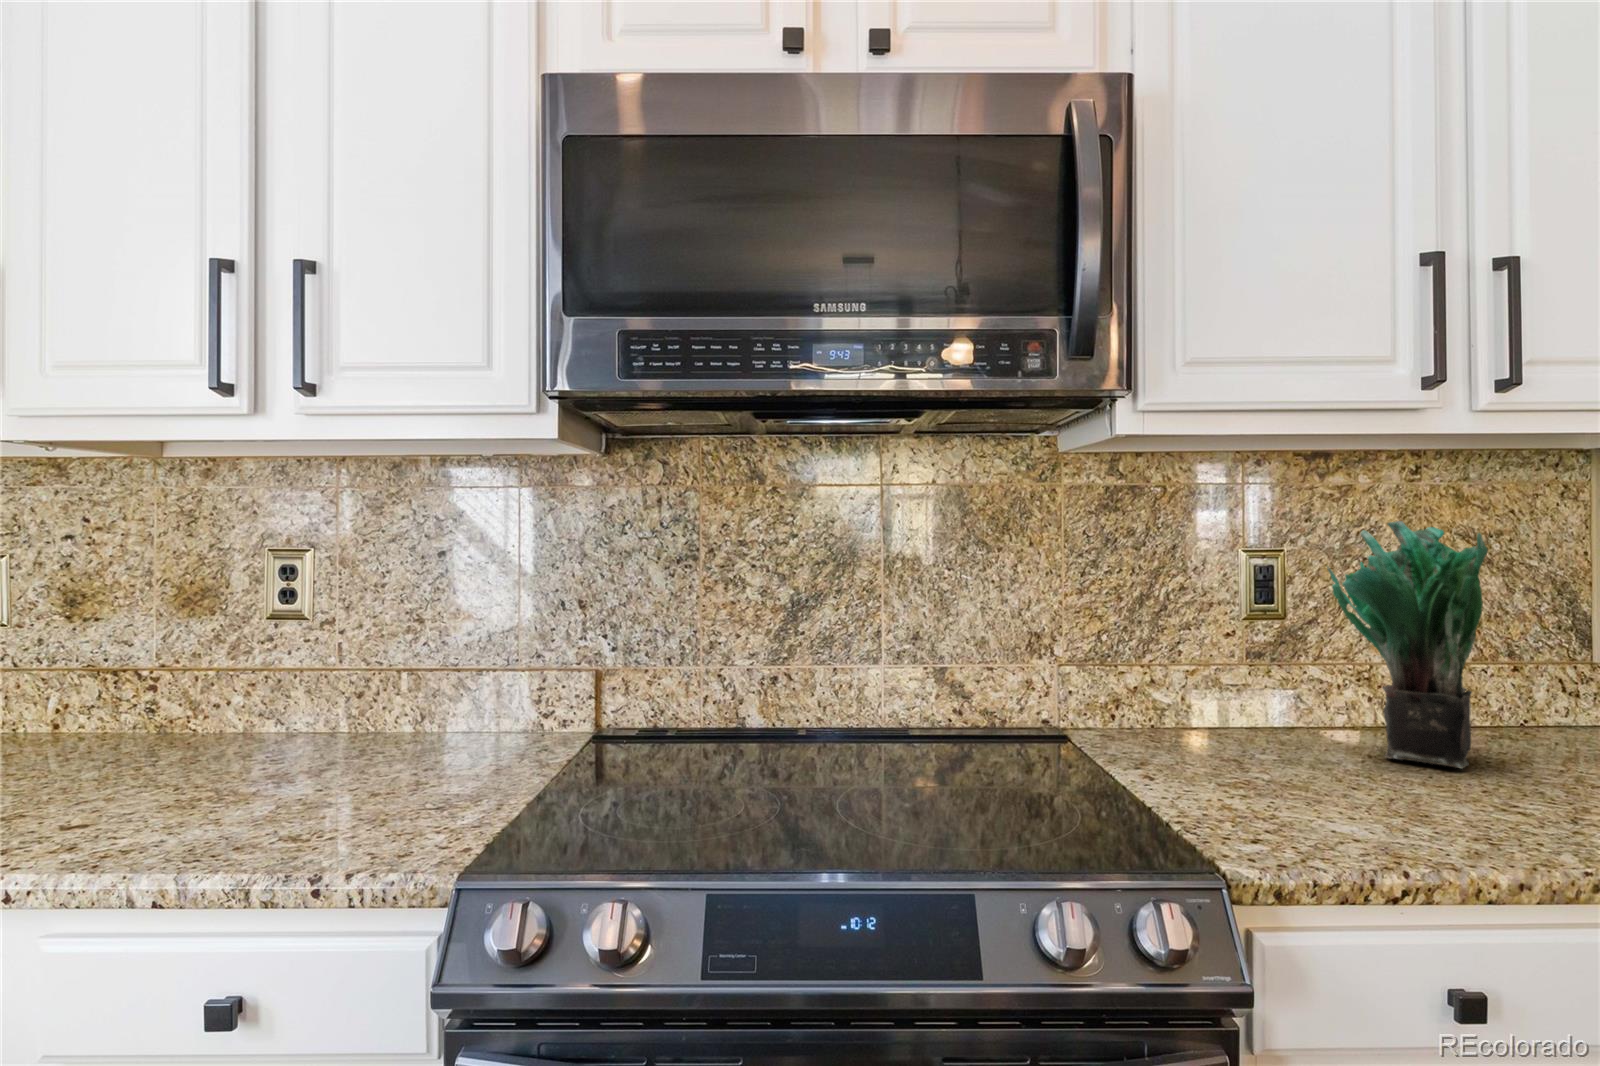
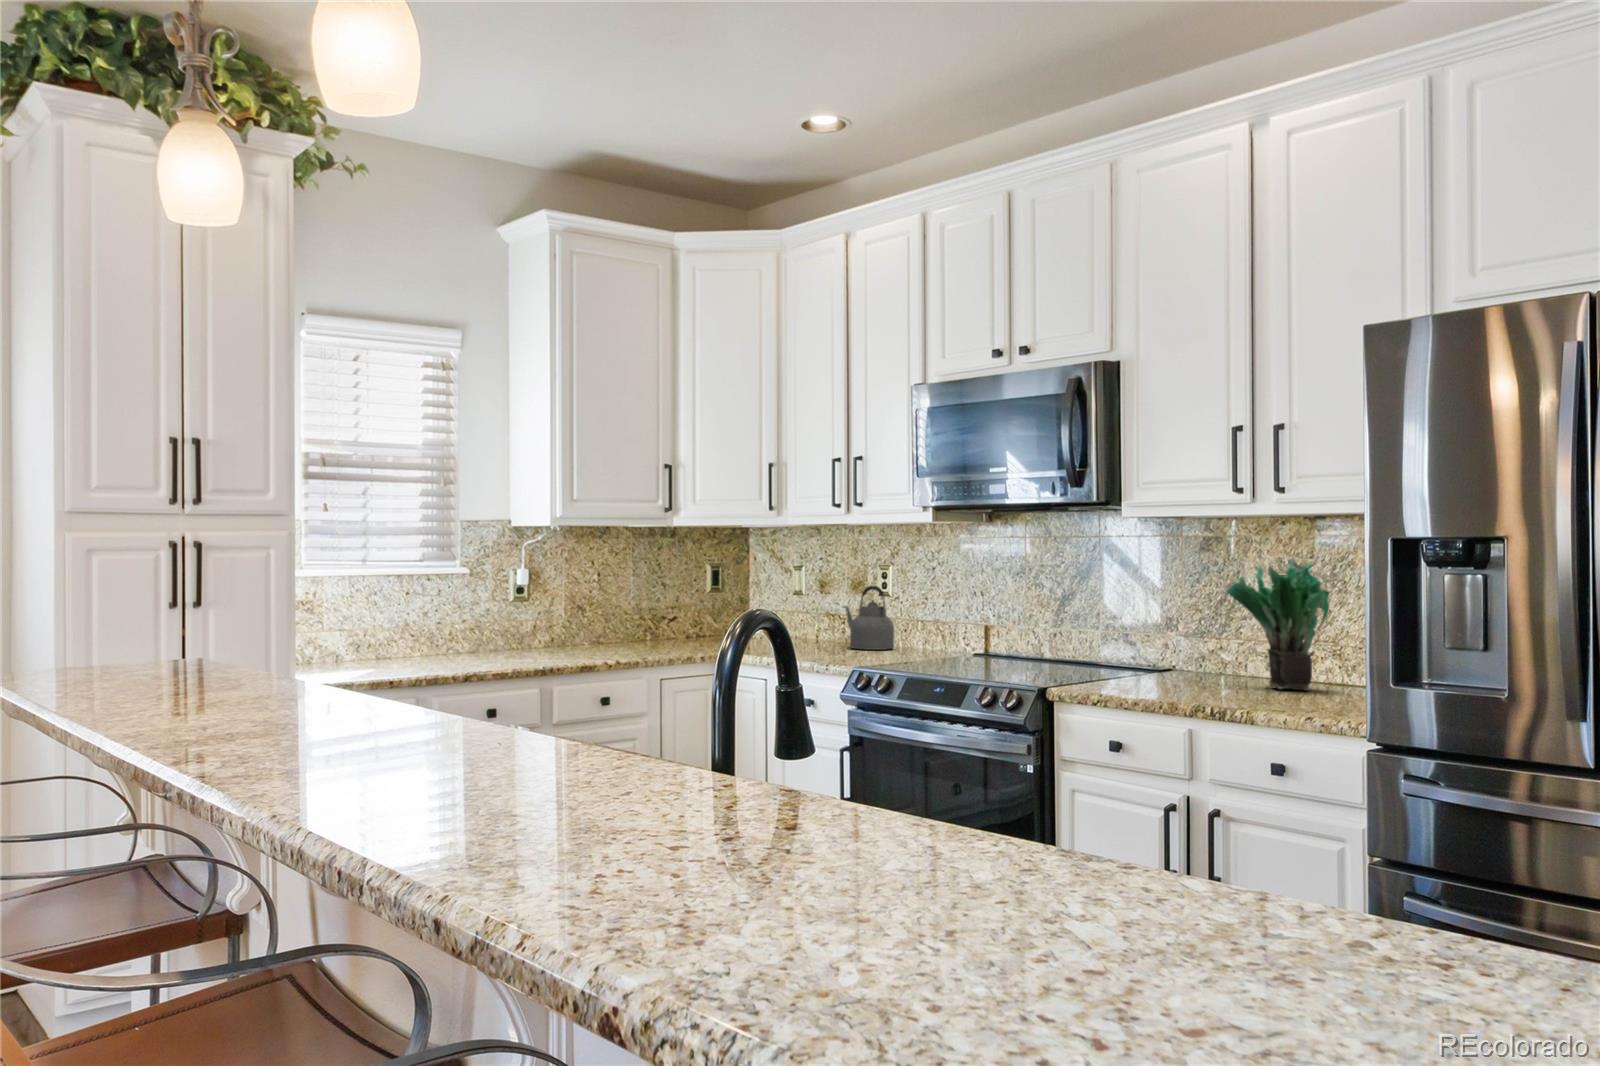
kettle: none [177,599,354,771] -> present [843,586,894,650]

